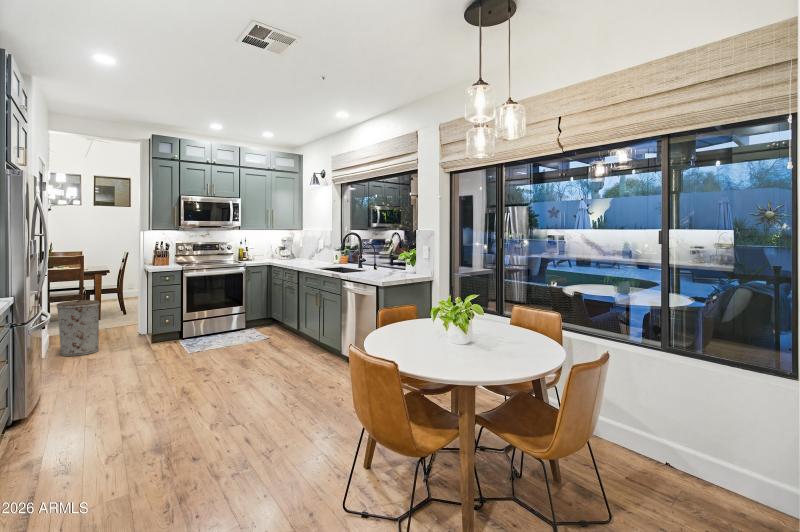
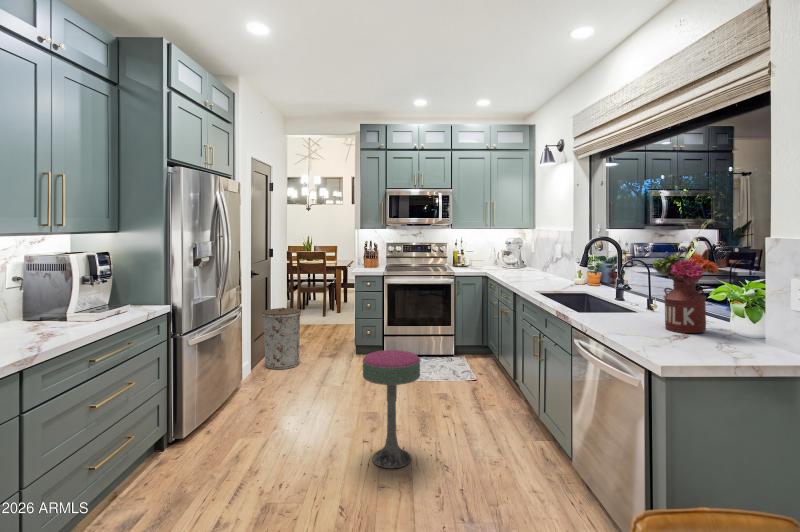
flower arrangement: none [370,240,398,281] -> present [653,253,719,333]
bar stool: none [193,310,236,388] -> present [363,350,420,468]

